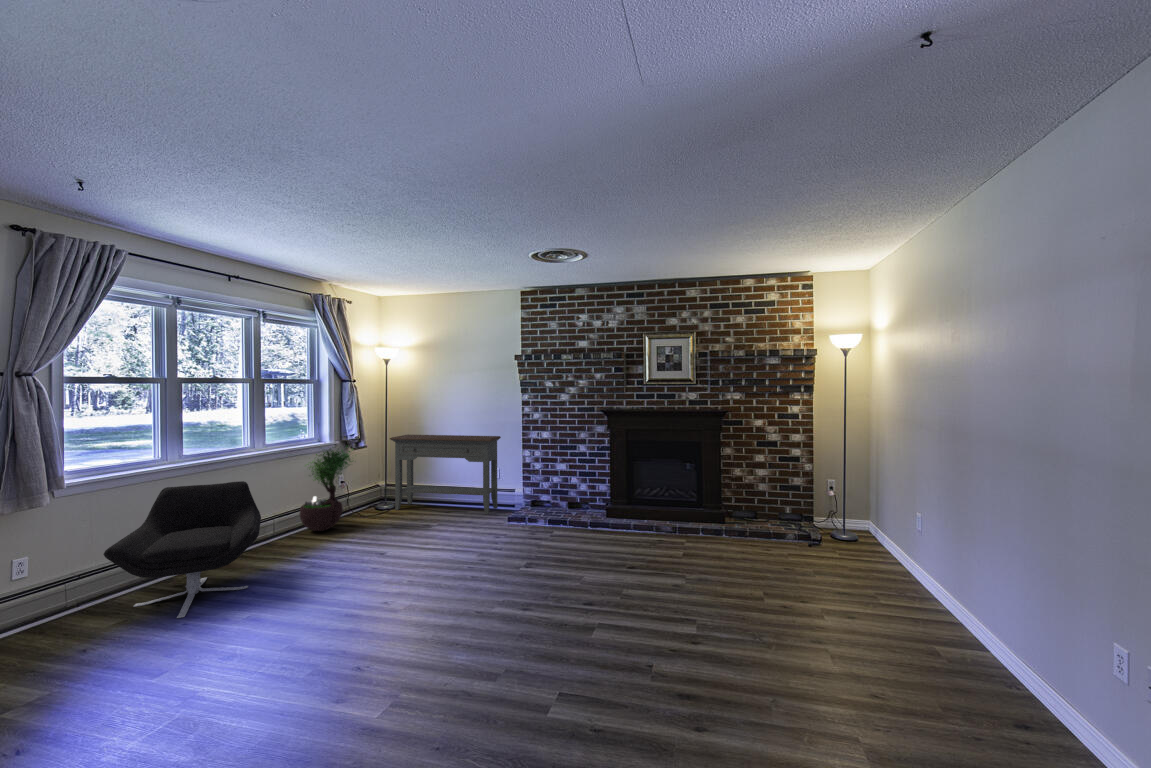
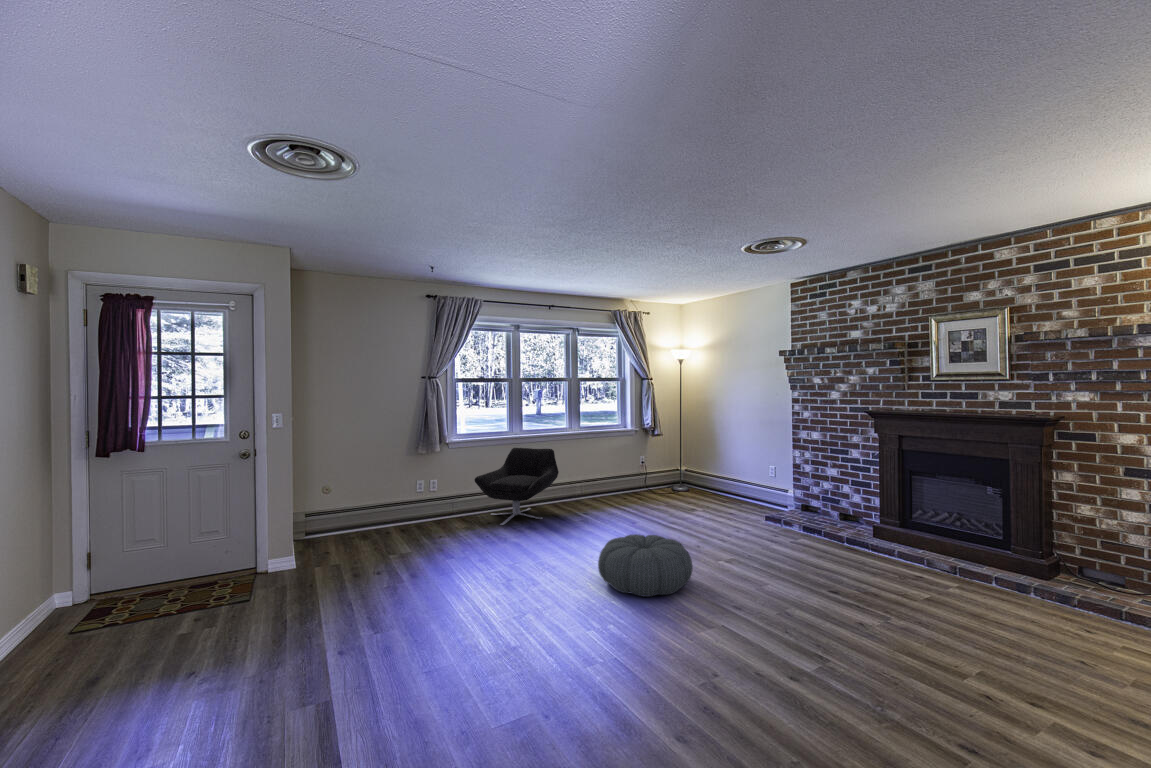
console table: present [390,434,501,514] -> none [676,427,773,509]
potted tree: present [300,448,353,531] -> none [601,427,640,496]
pouf: none [436,565,551,648] -> present [598,534,692,597]

